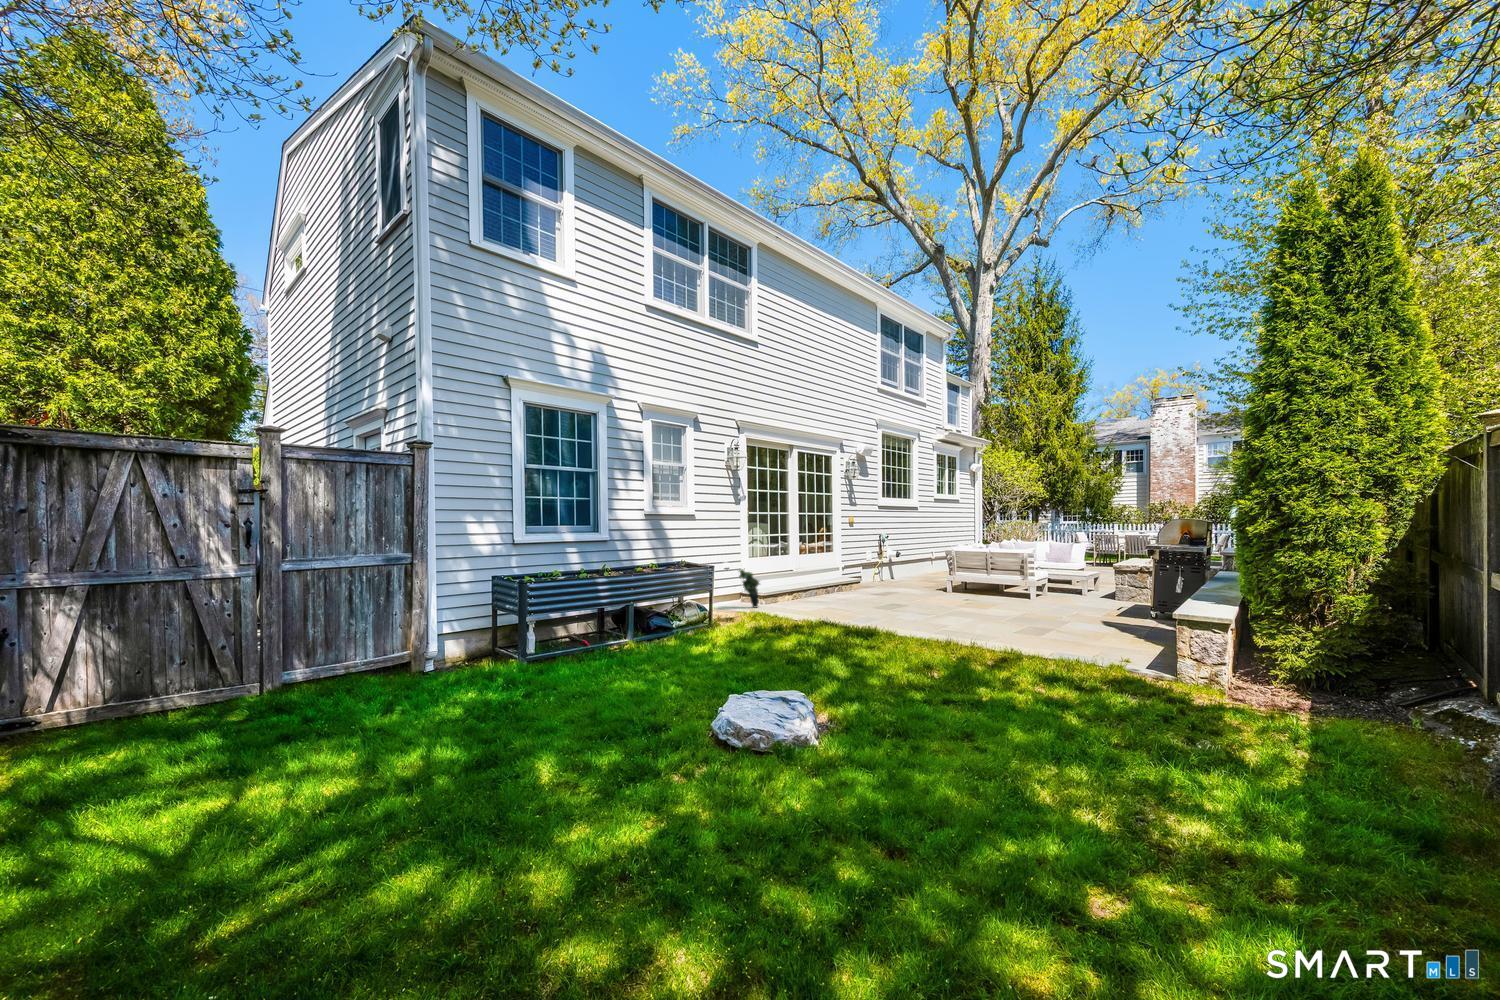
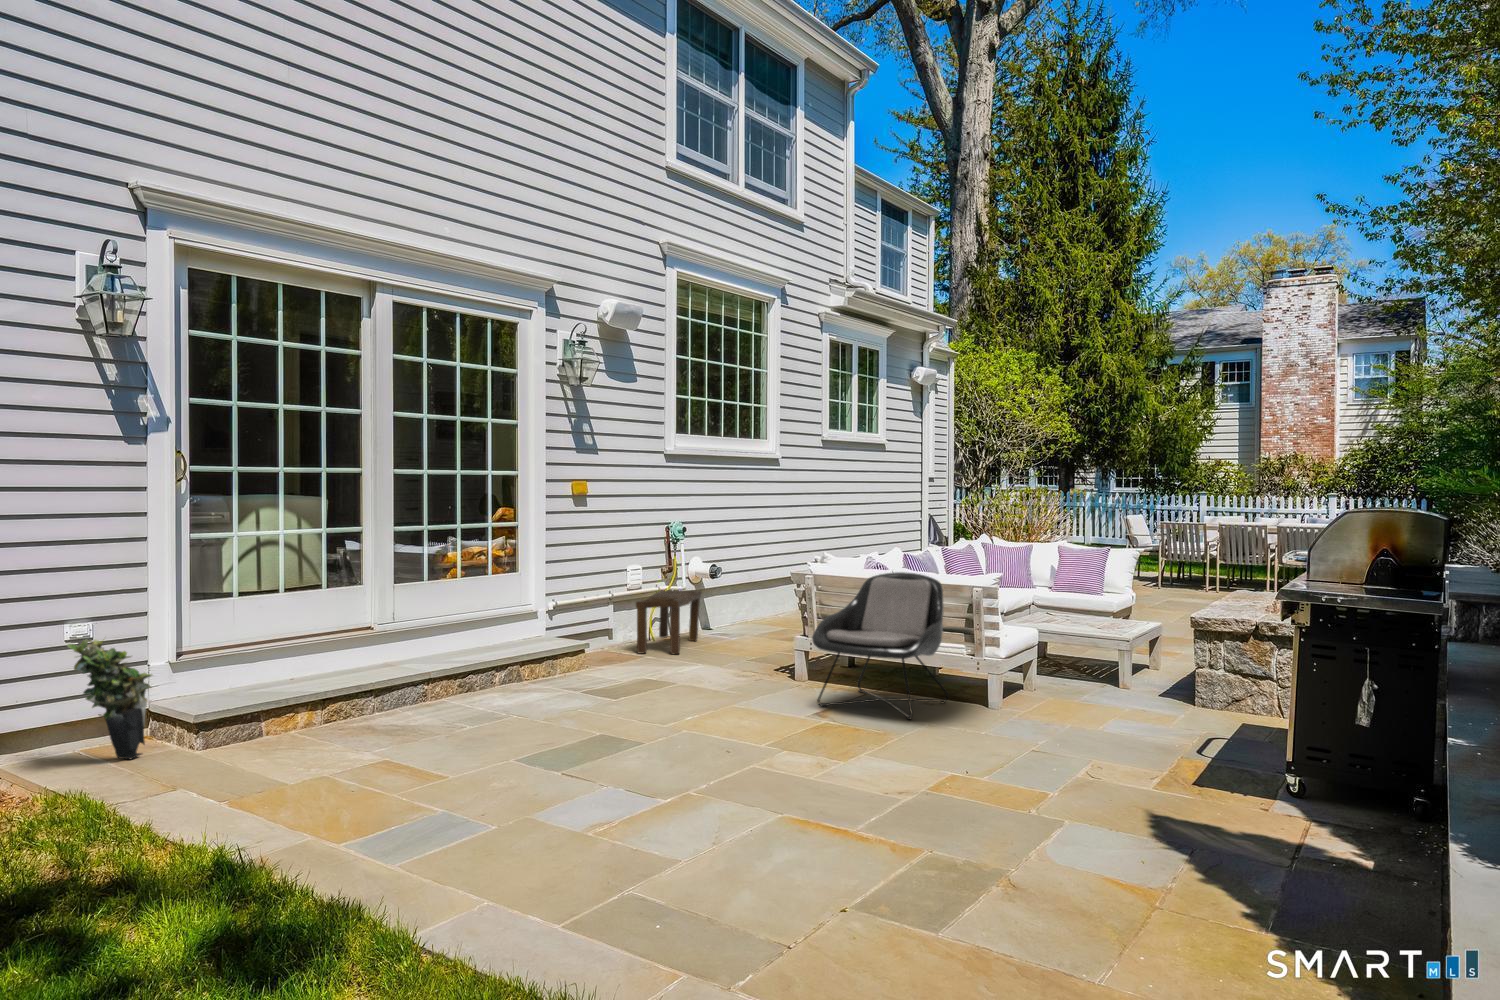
lounge chair: none [965,551,1018,604] -> present [812,572,948,720]
bench: none [874,564,895,589] -> present [636,590,702,654]

